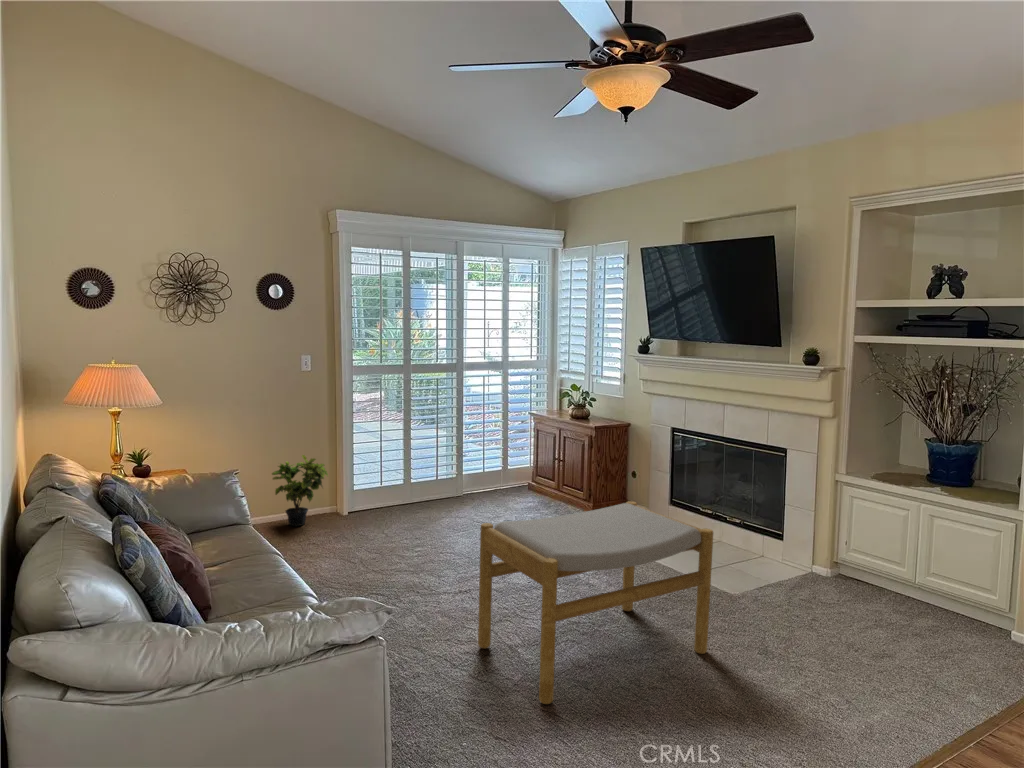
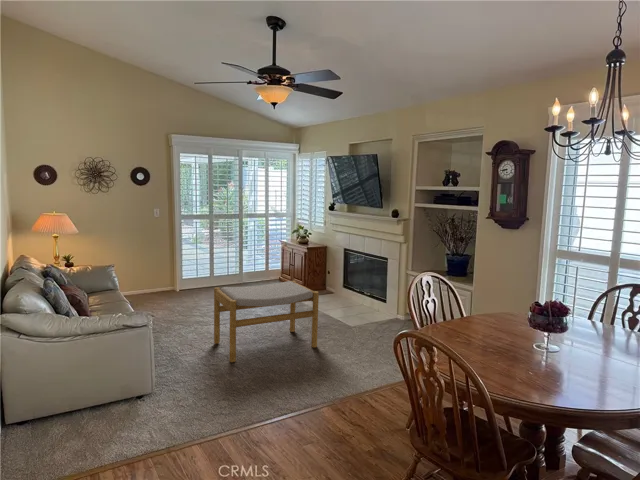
potted plant: present [272,455,328,526] -> none [138,260,167,295]

